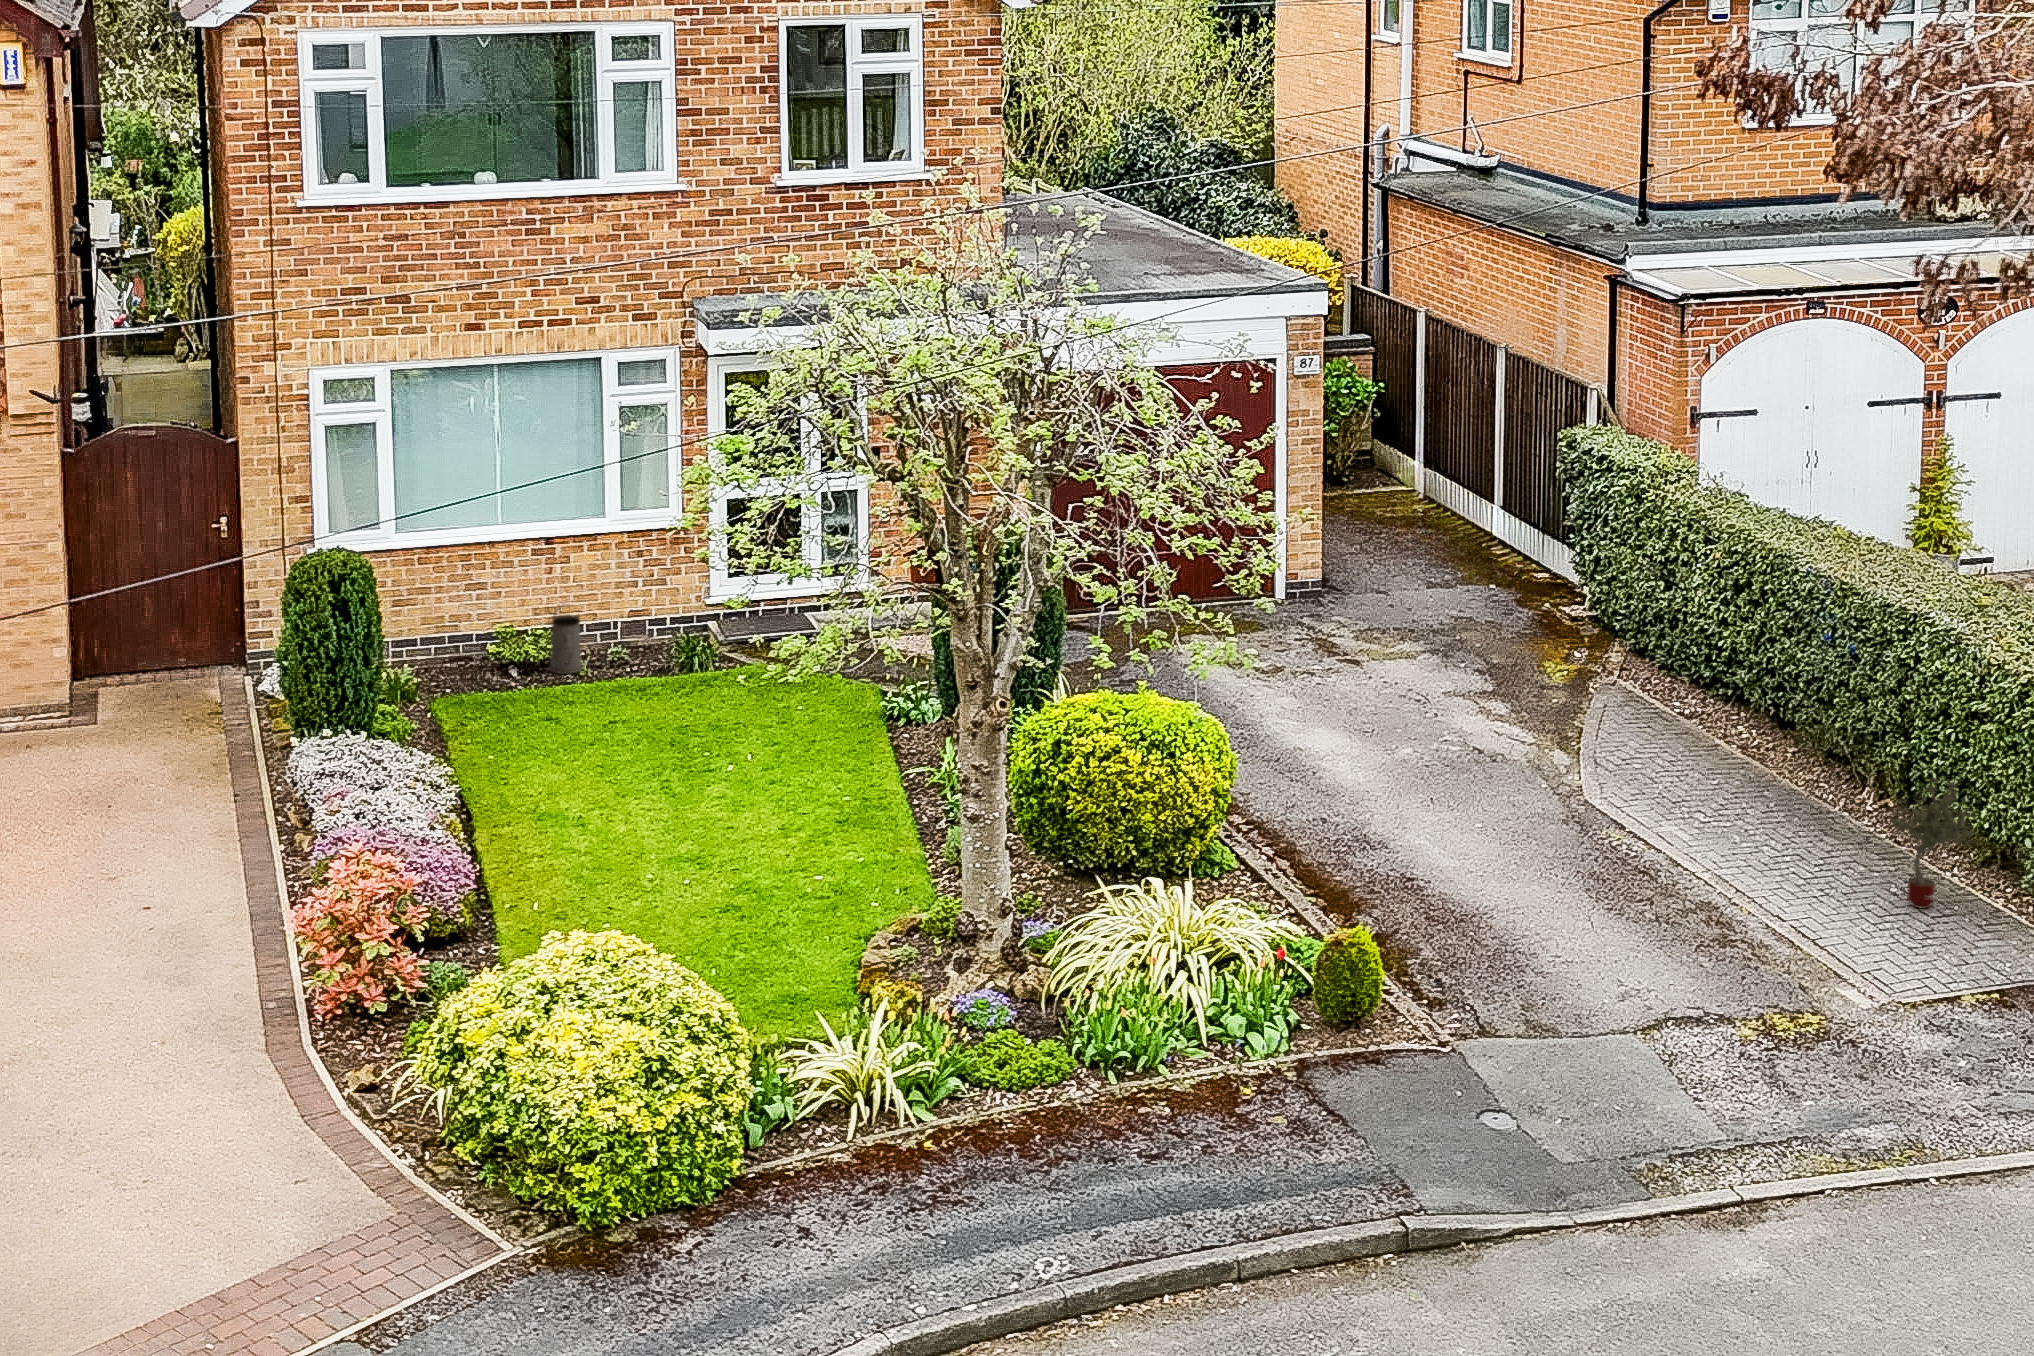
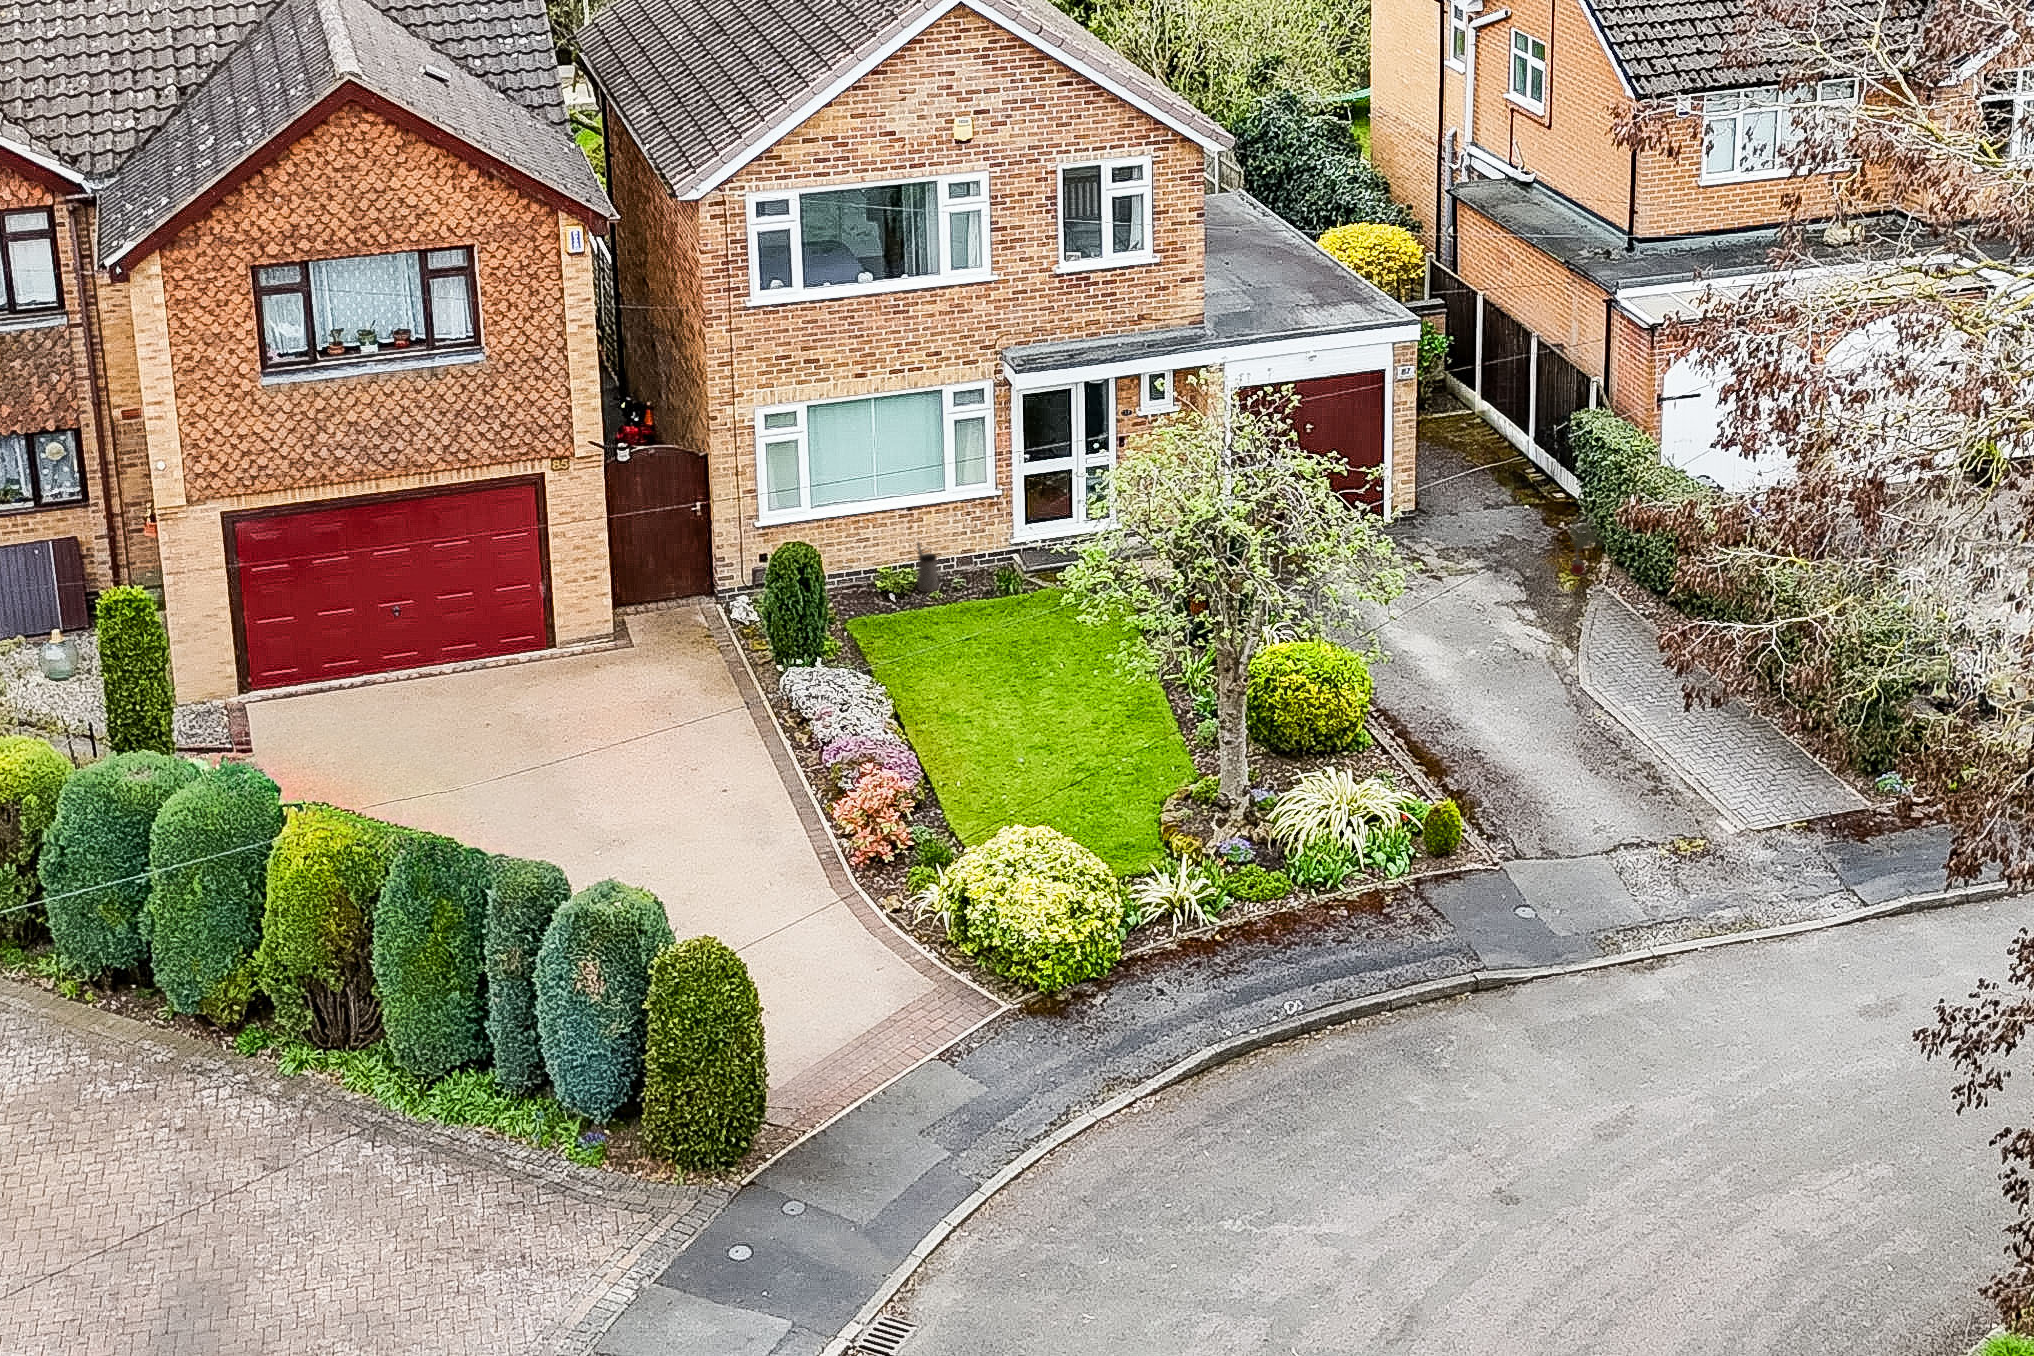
potted tree: present [1889,779,1975,909] -> present [1569,512,1604,576]

